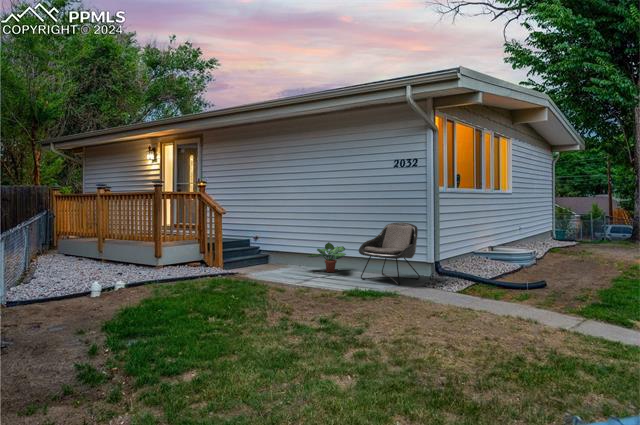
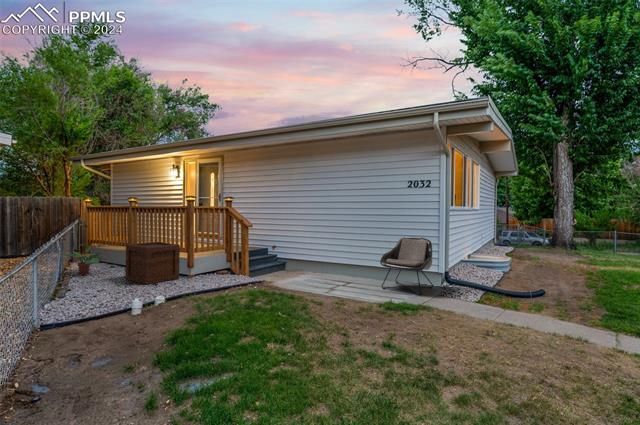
wooden crate: none [92,231,147,274] -> present [125,242,180,285]
potted plant: present [306,242,346,272] -> present [61,246,101,274]

